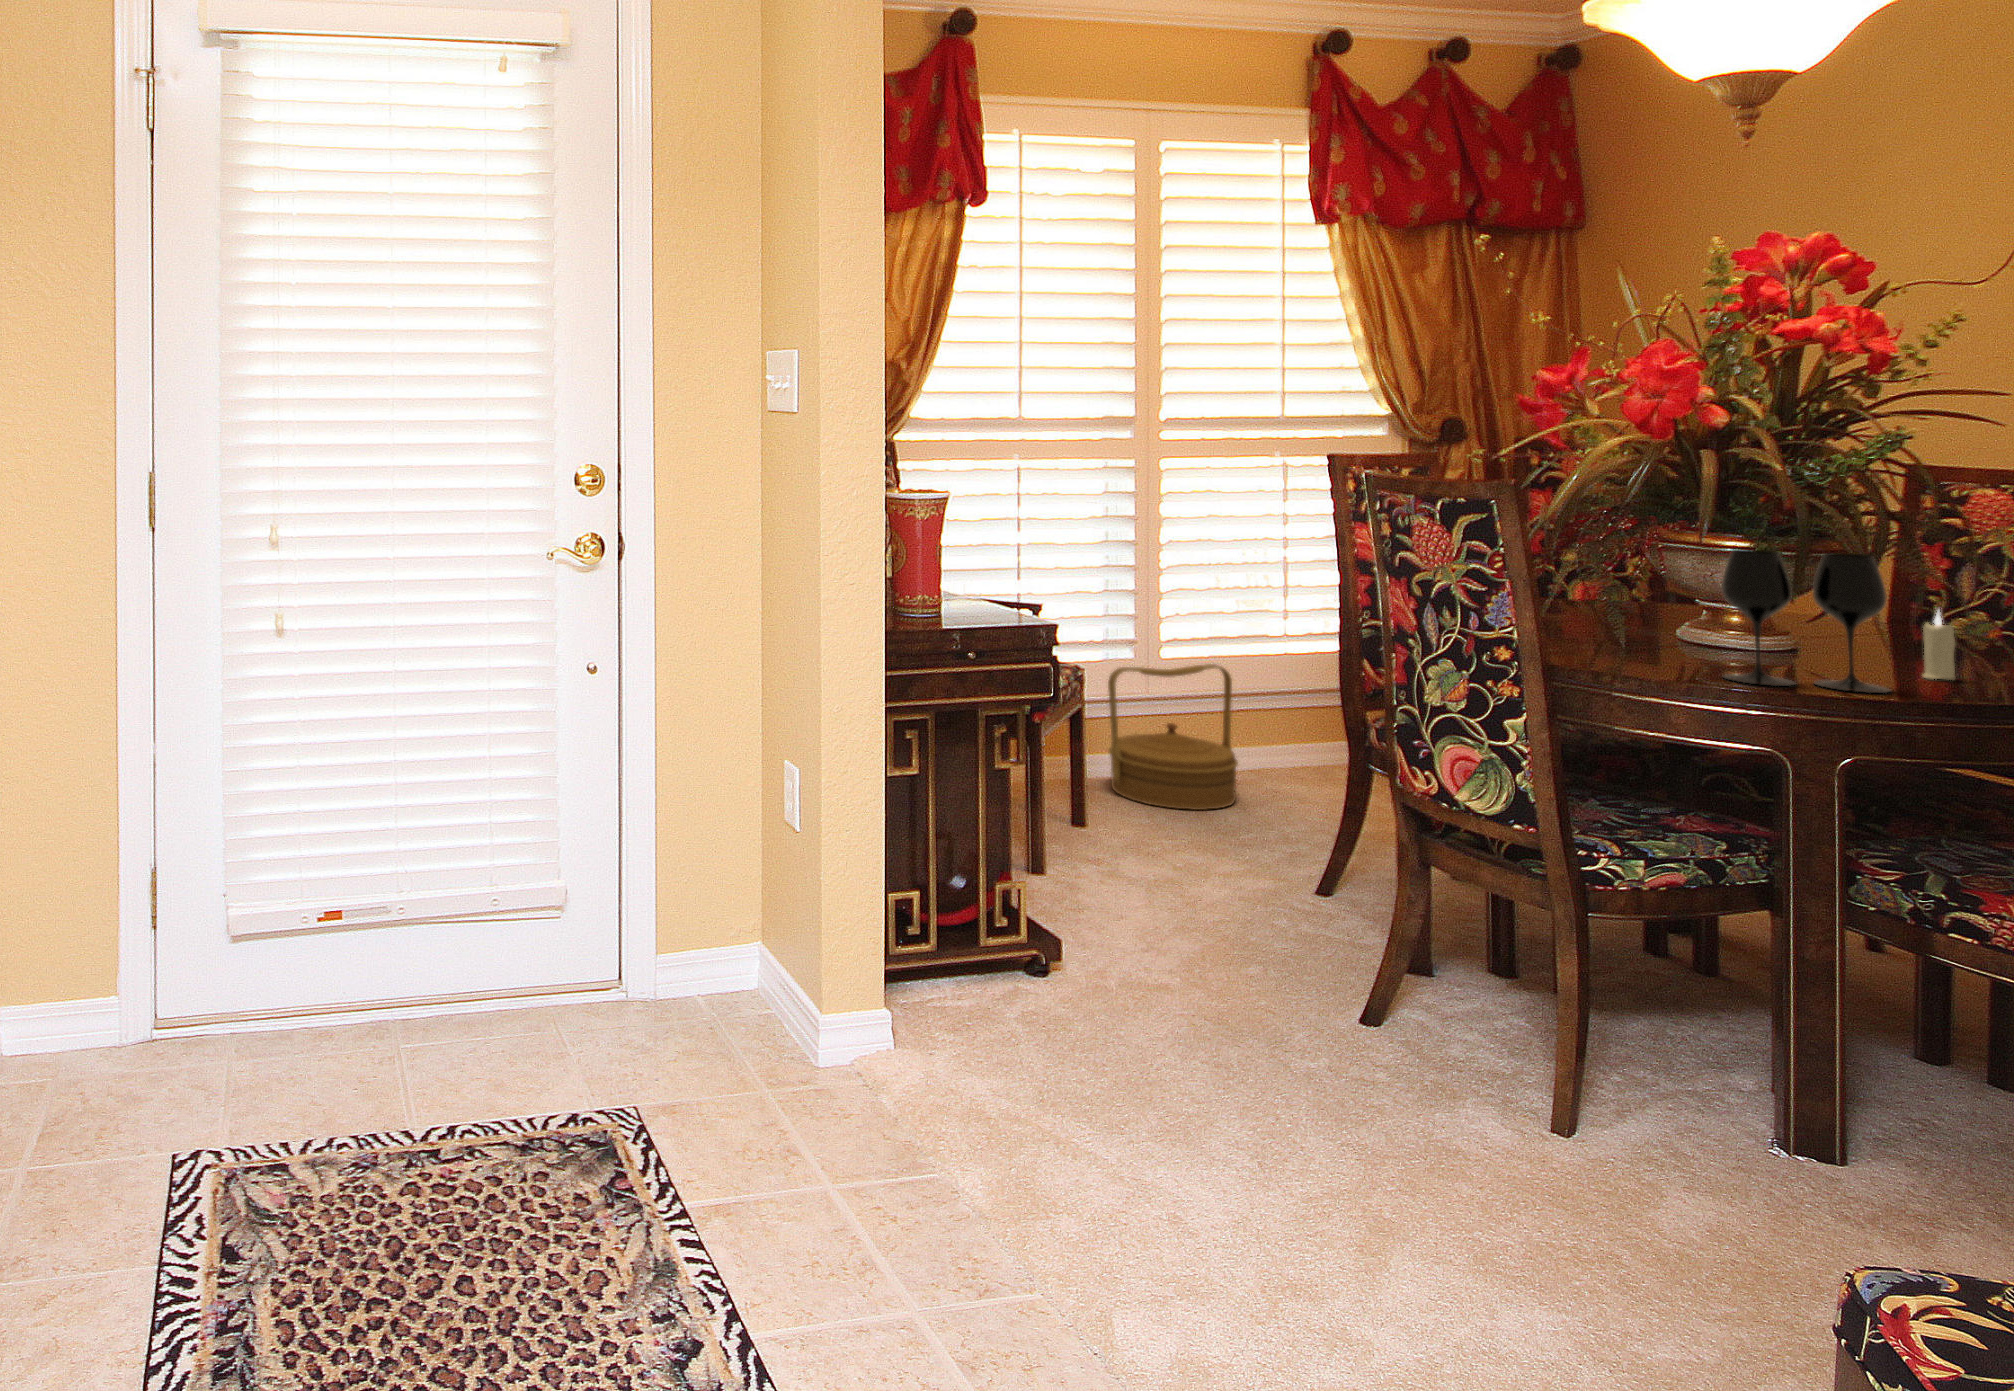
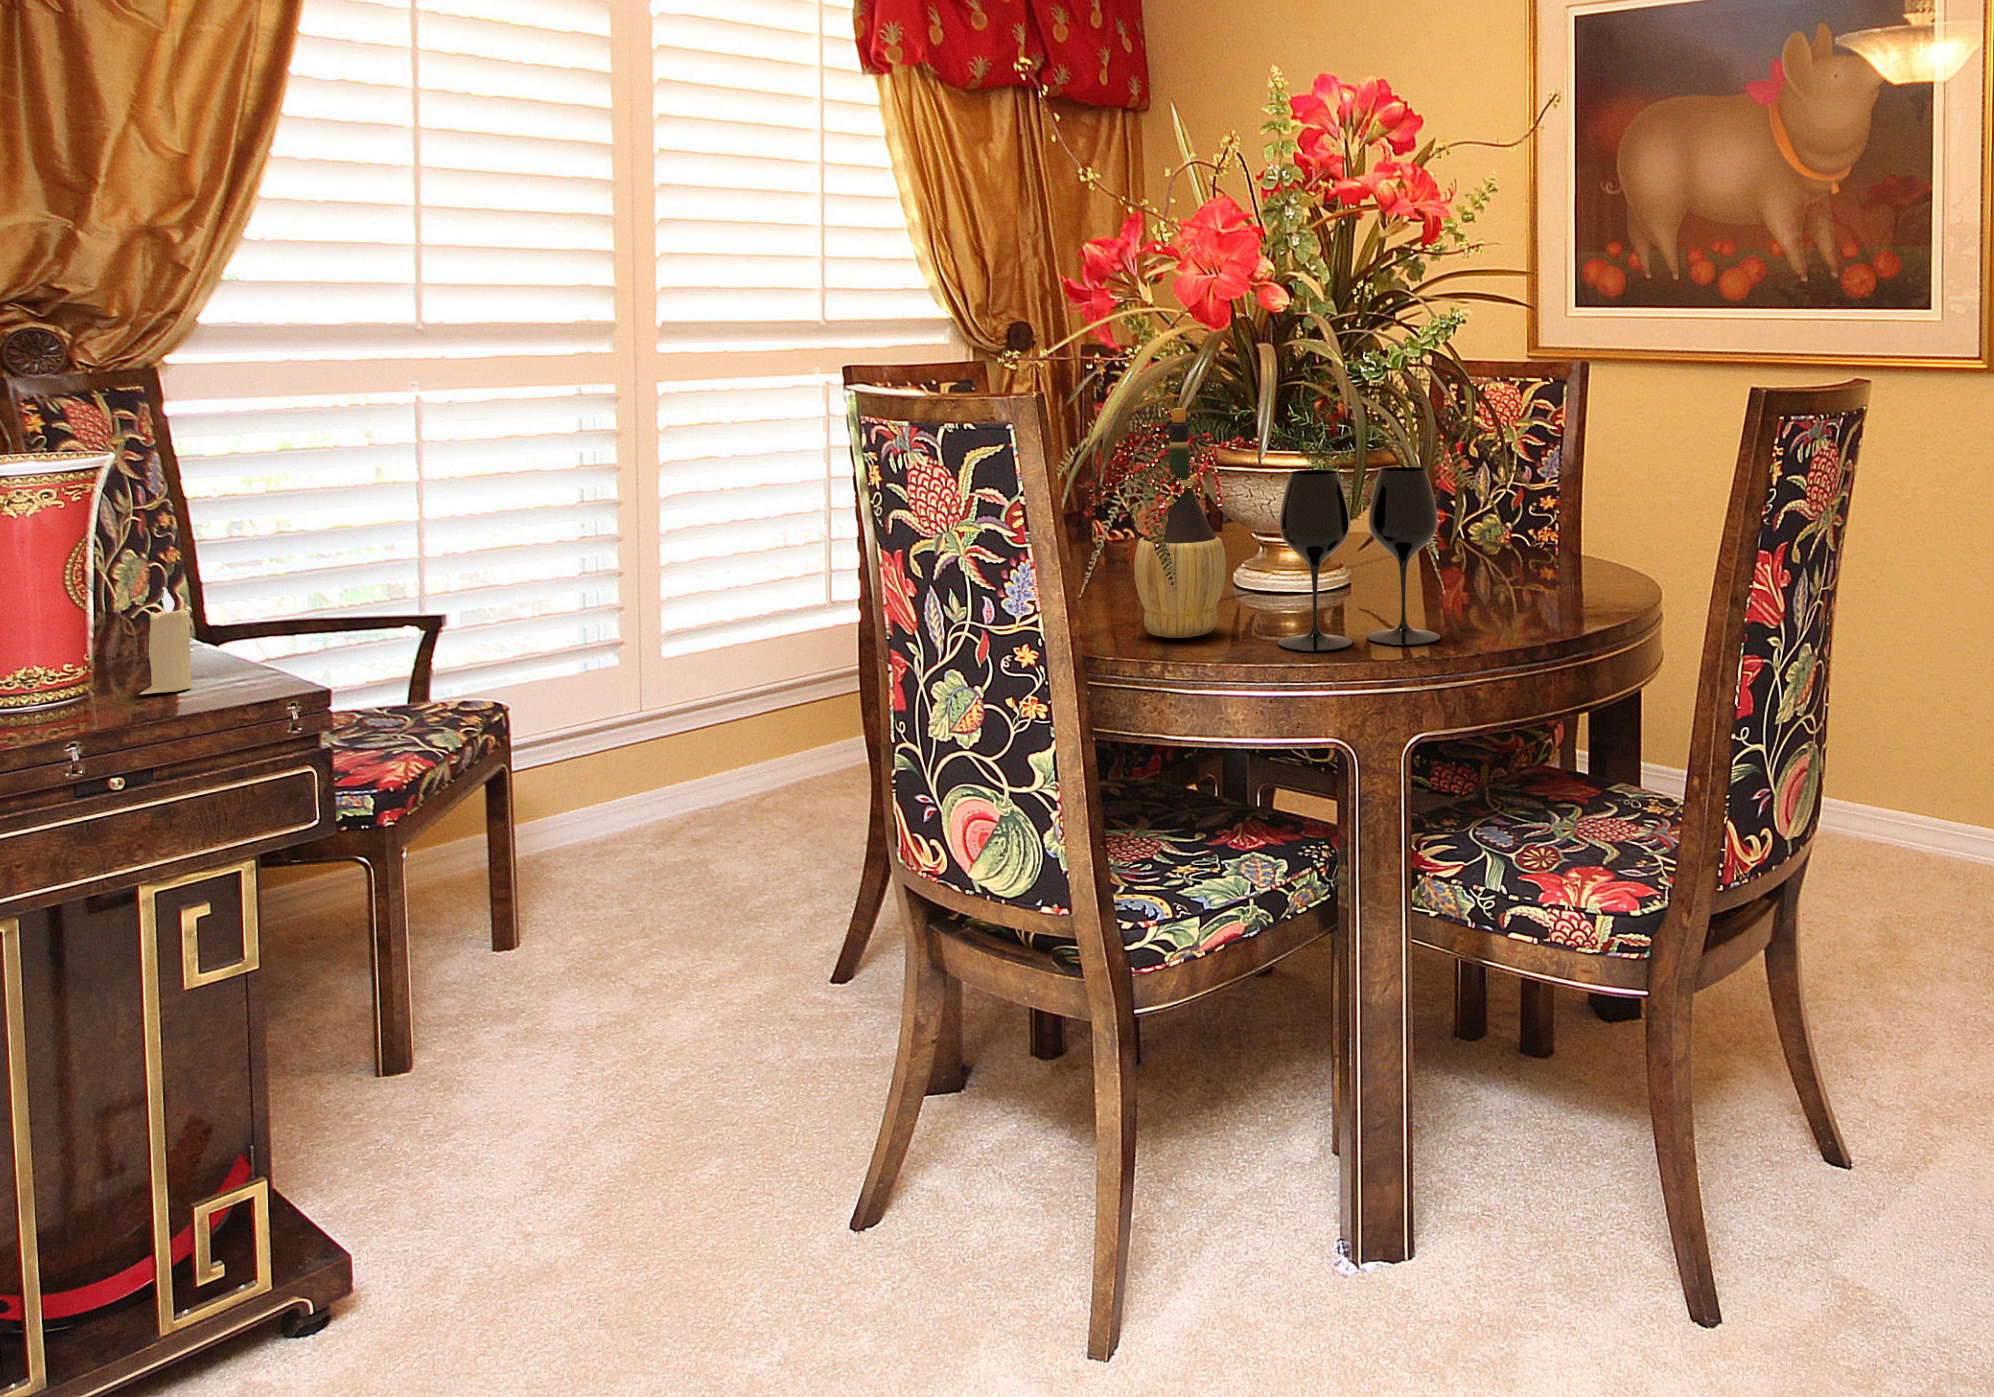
wine bottle: none [1588,497,1672,664] -> present [1134,408,1226,638]
candle: present [1923,611,1955,680] -> present [140,587,192,694]
woven basket: present [1108,664,1238,810] -> none [565,663,750,885]

